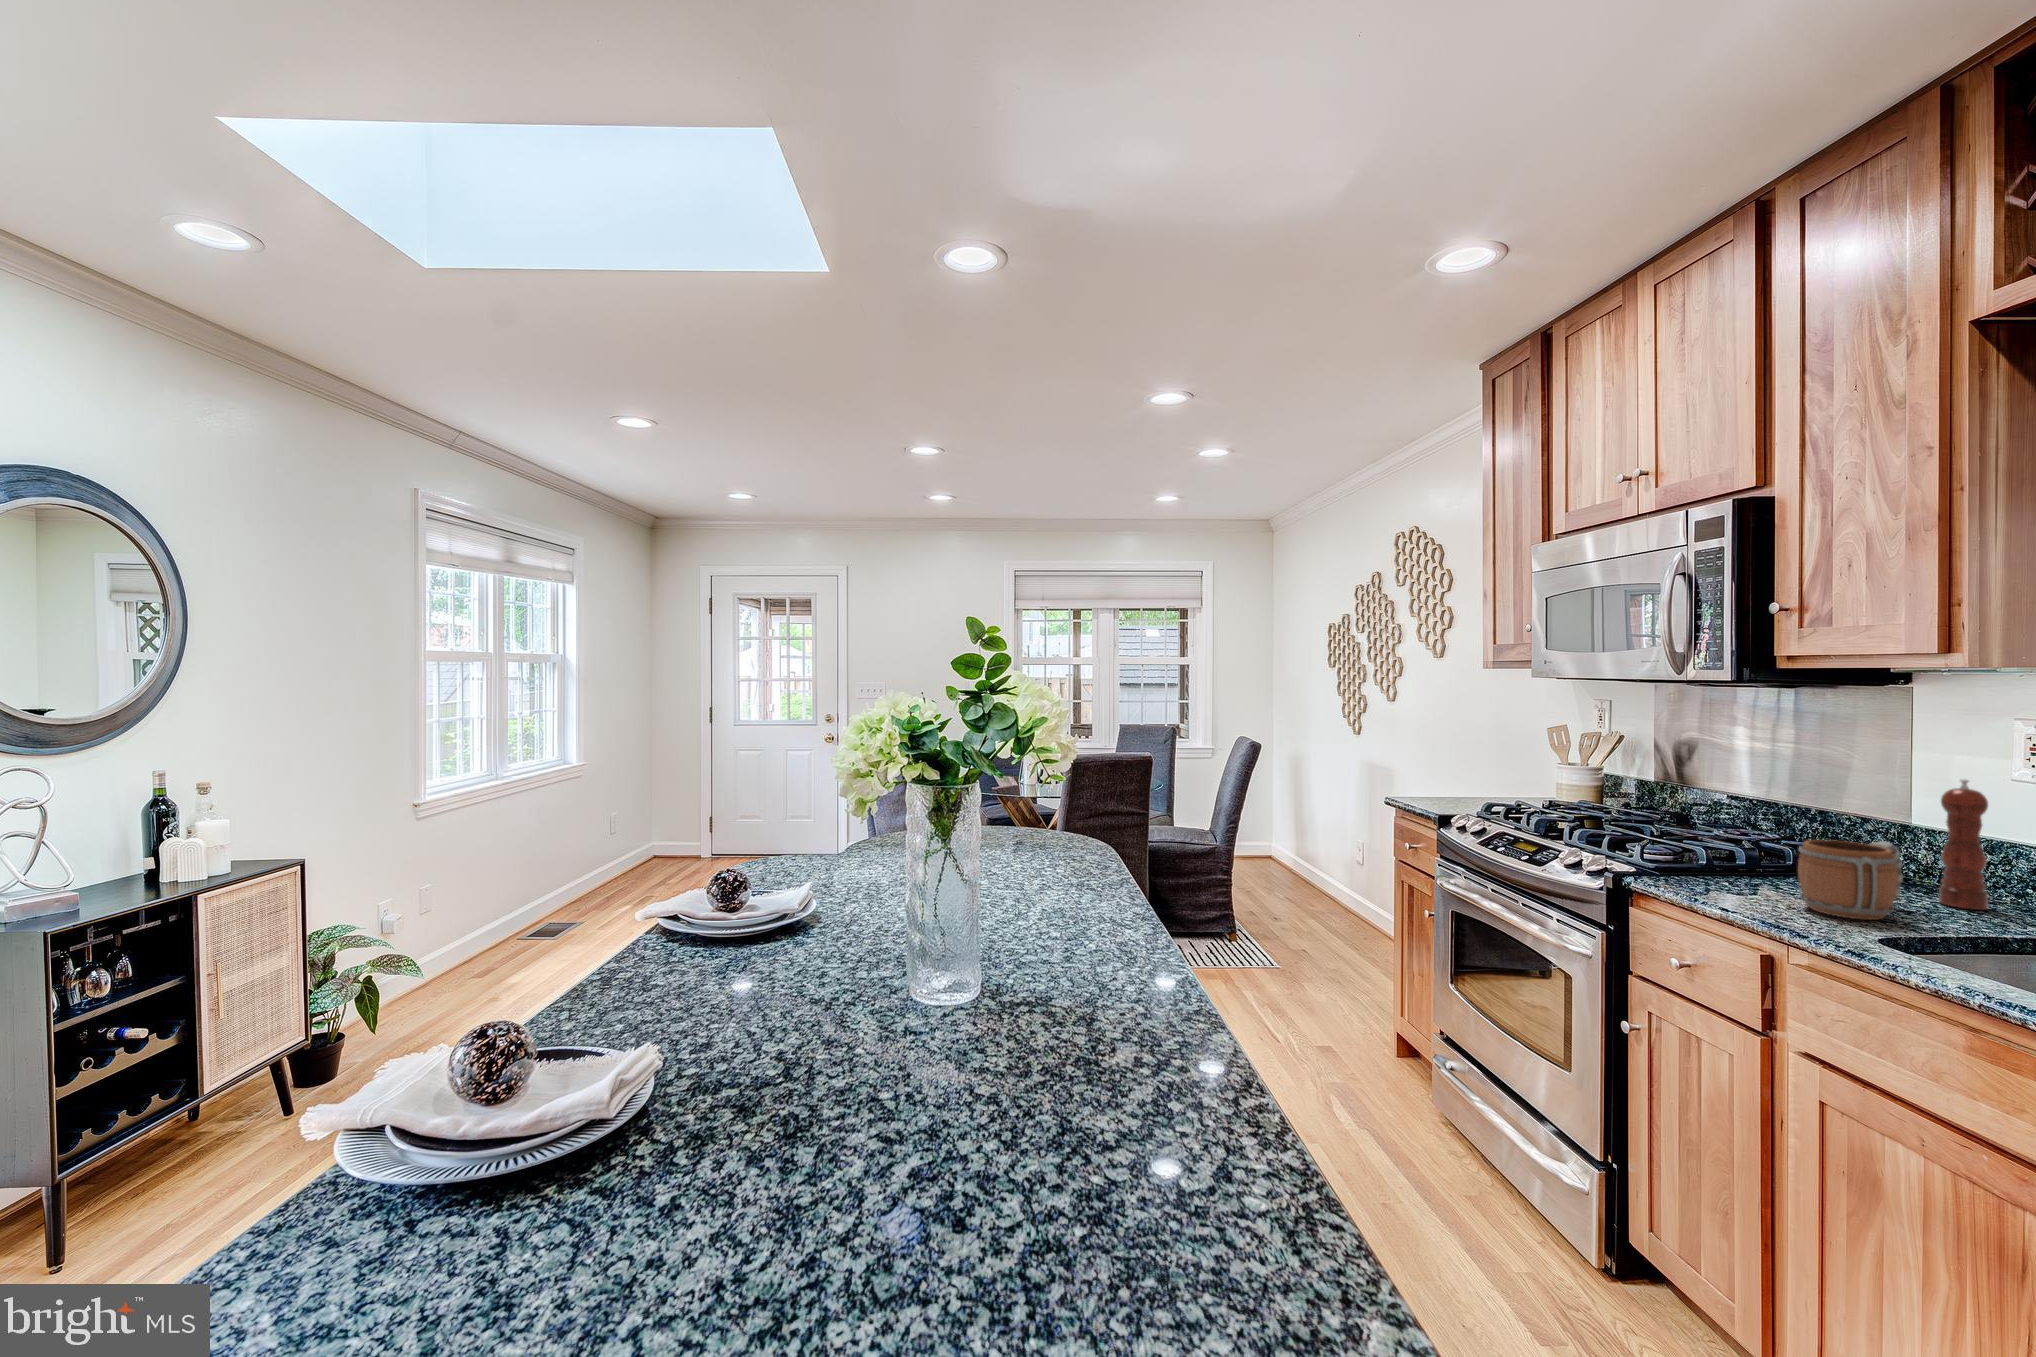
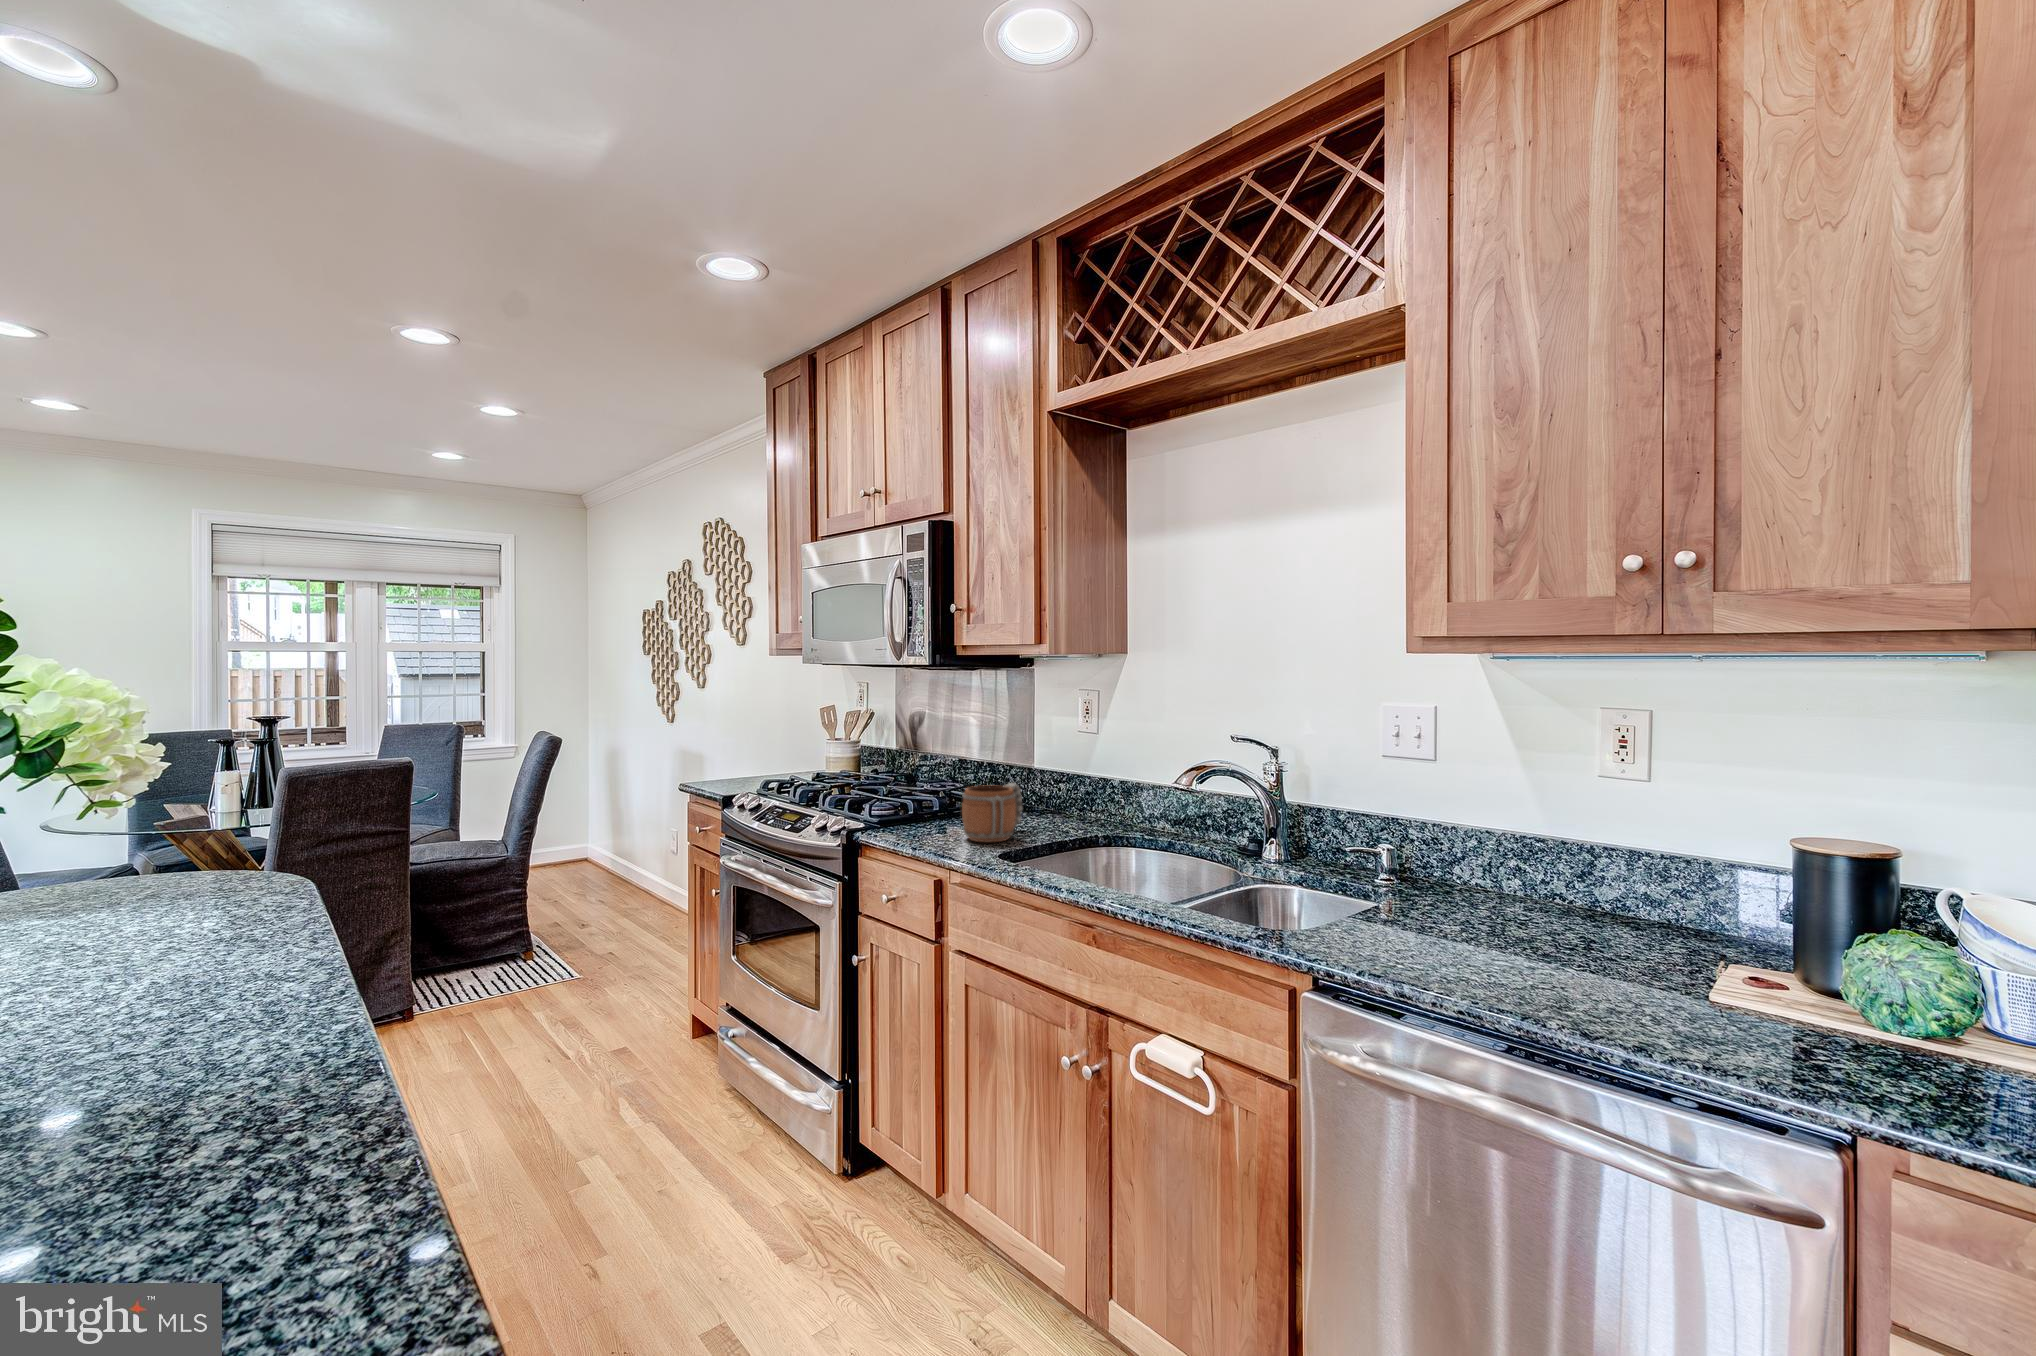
pepper mill: present [1939,779,1988,910] -> none [1044,734,1067,825]

